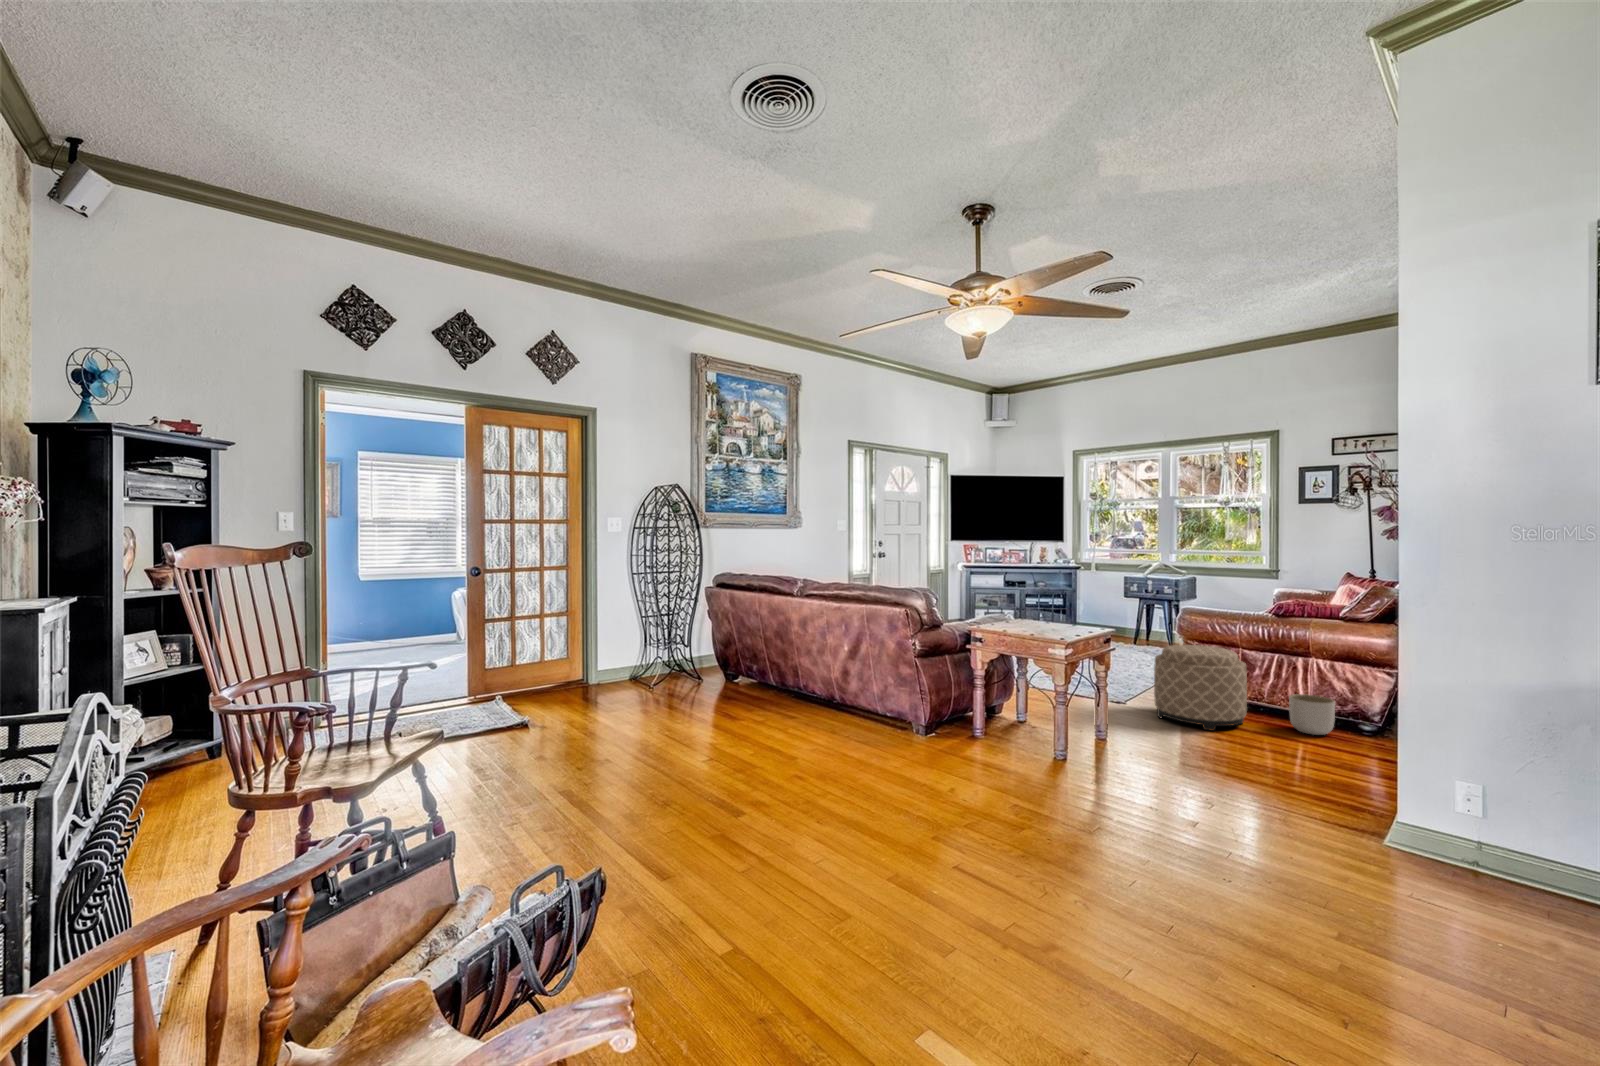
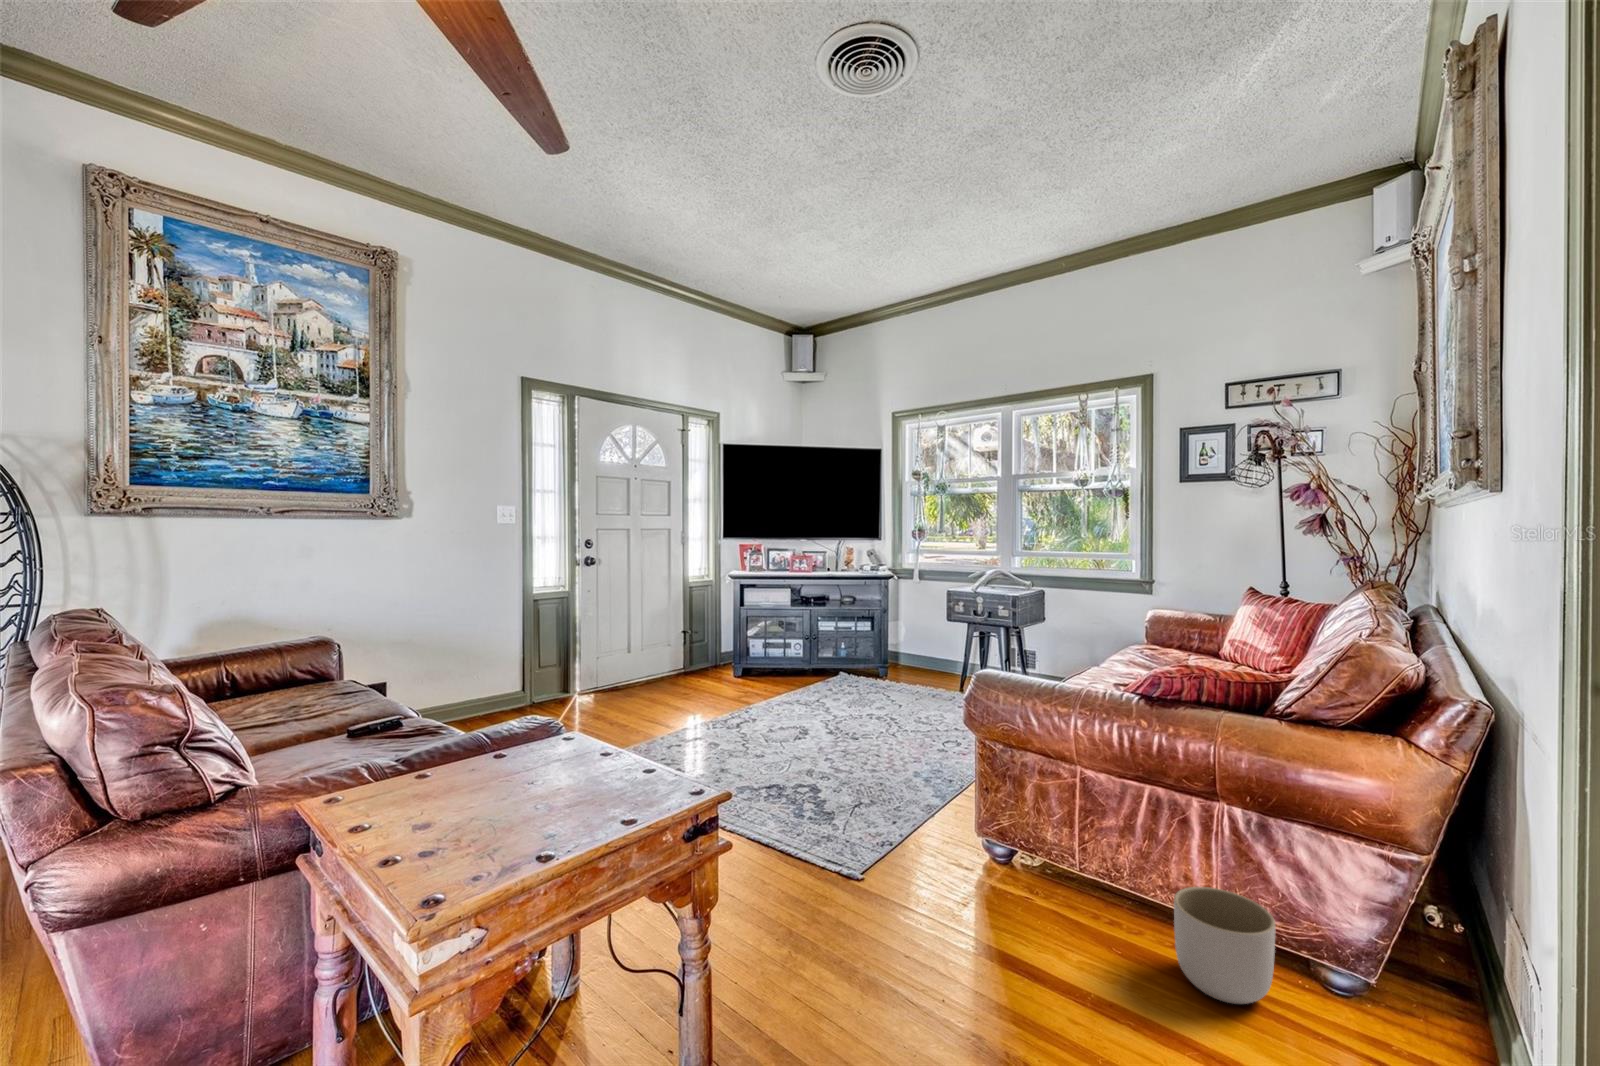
ottoman: present [1154,645,1247,731] -> none [897,763,1084,1000]

